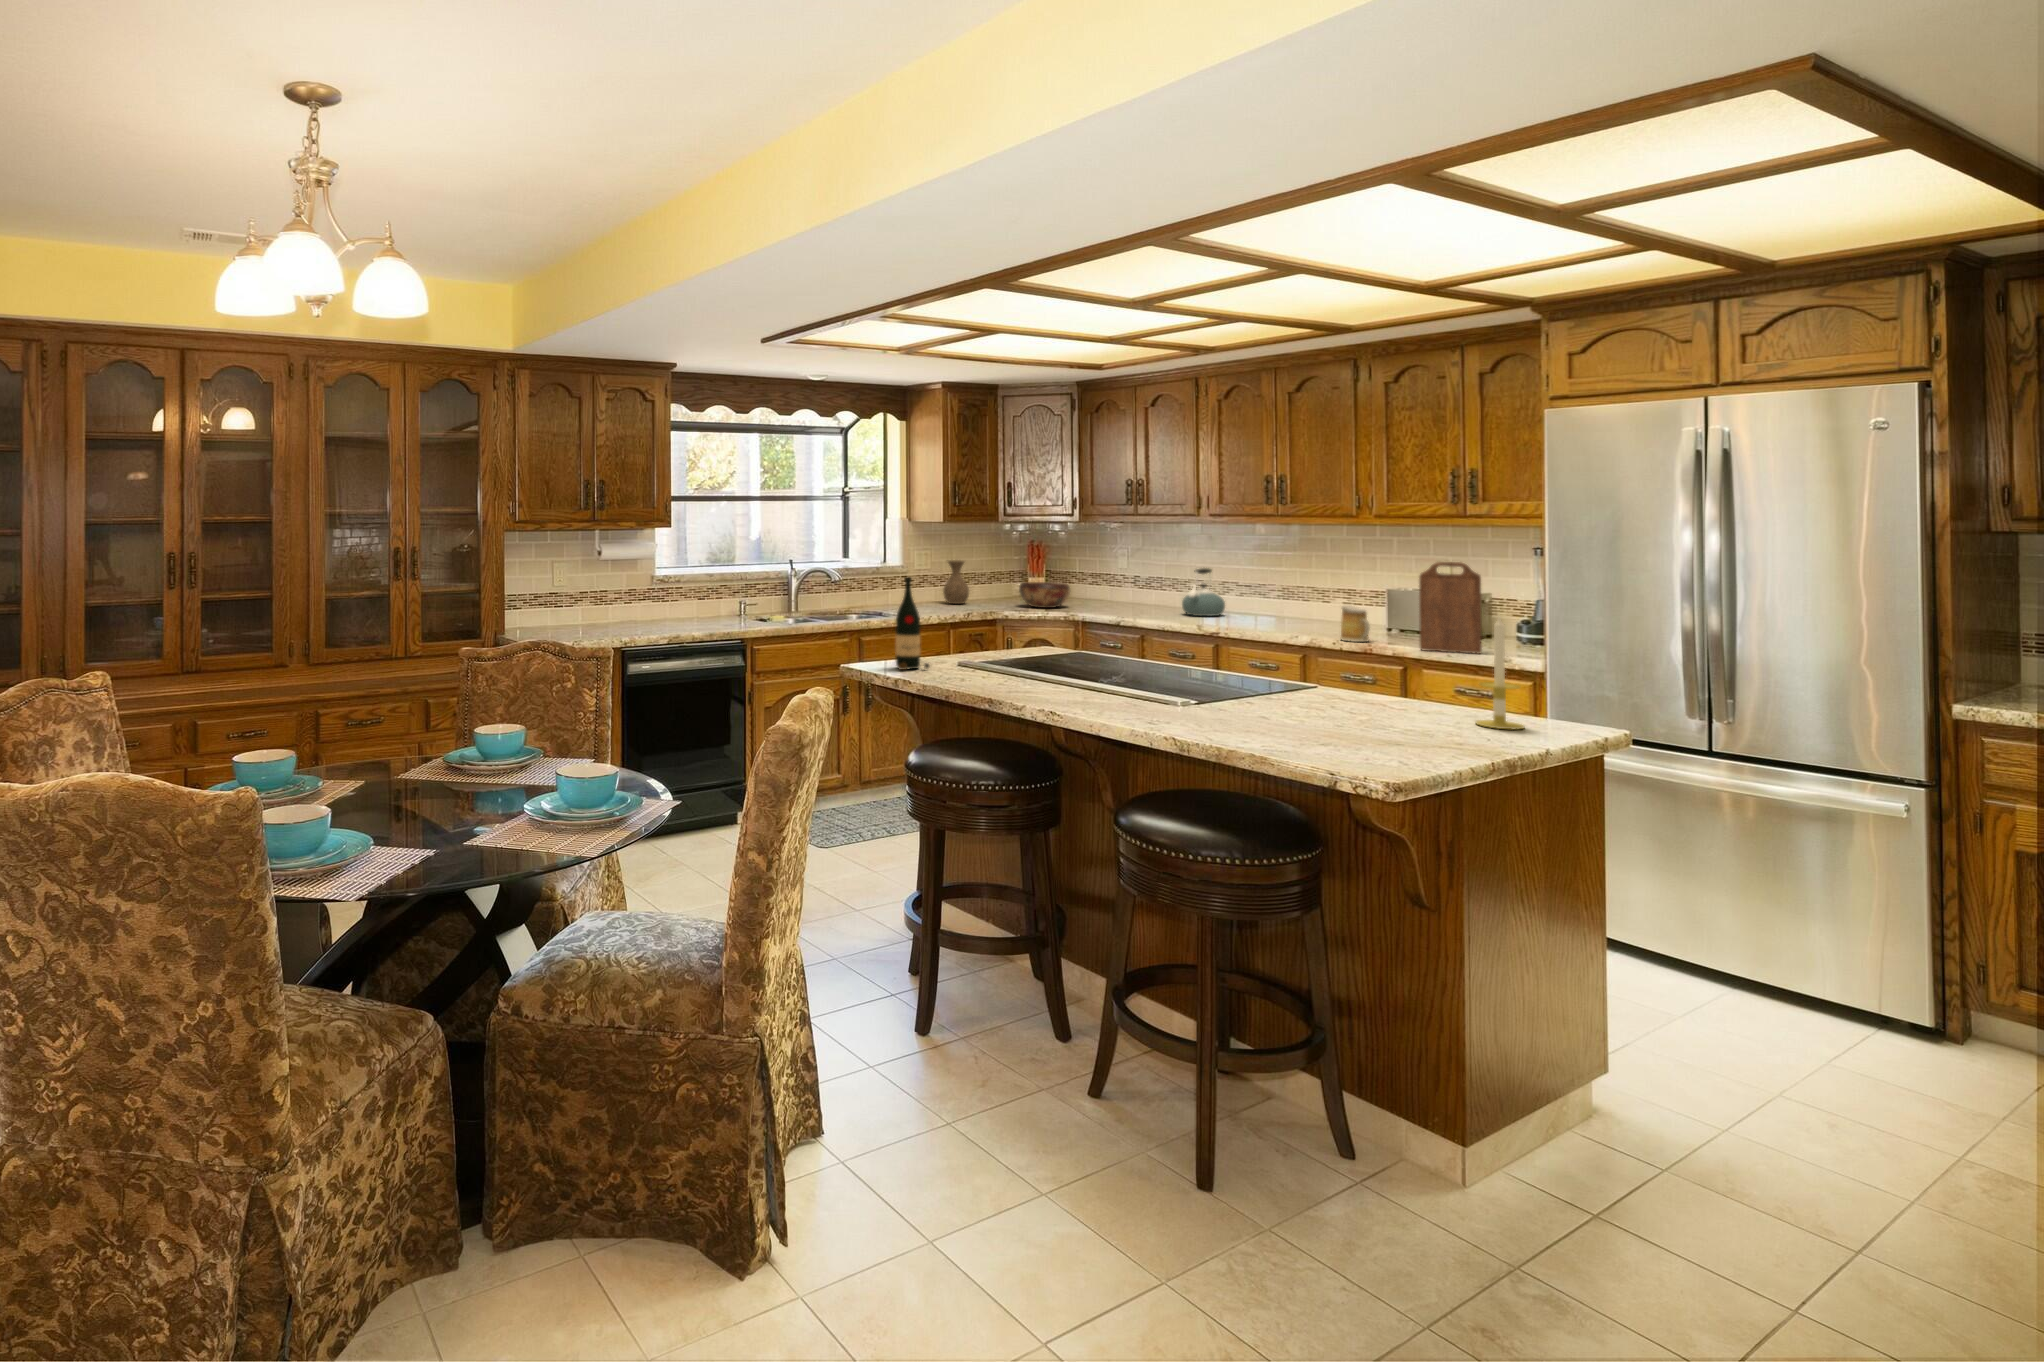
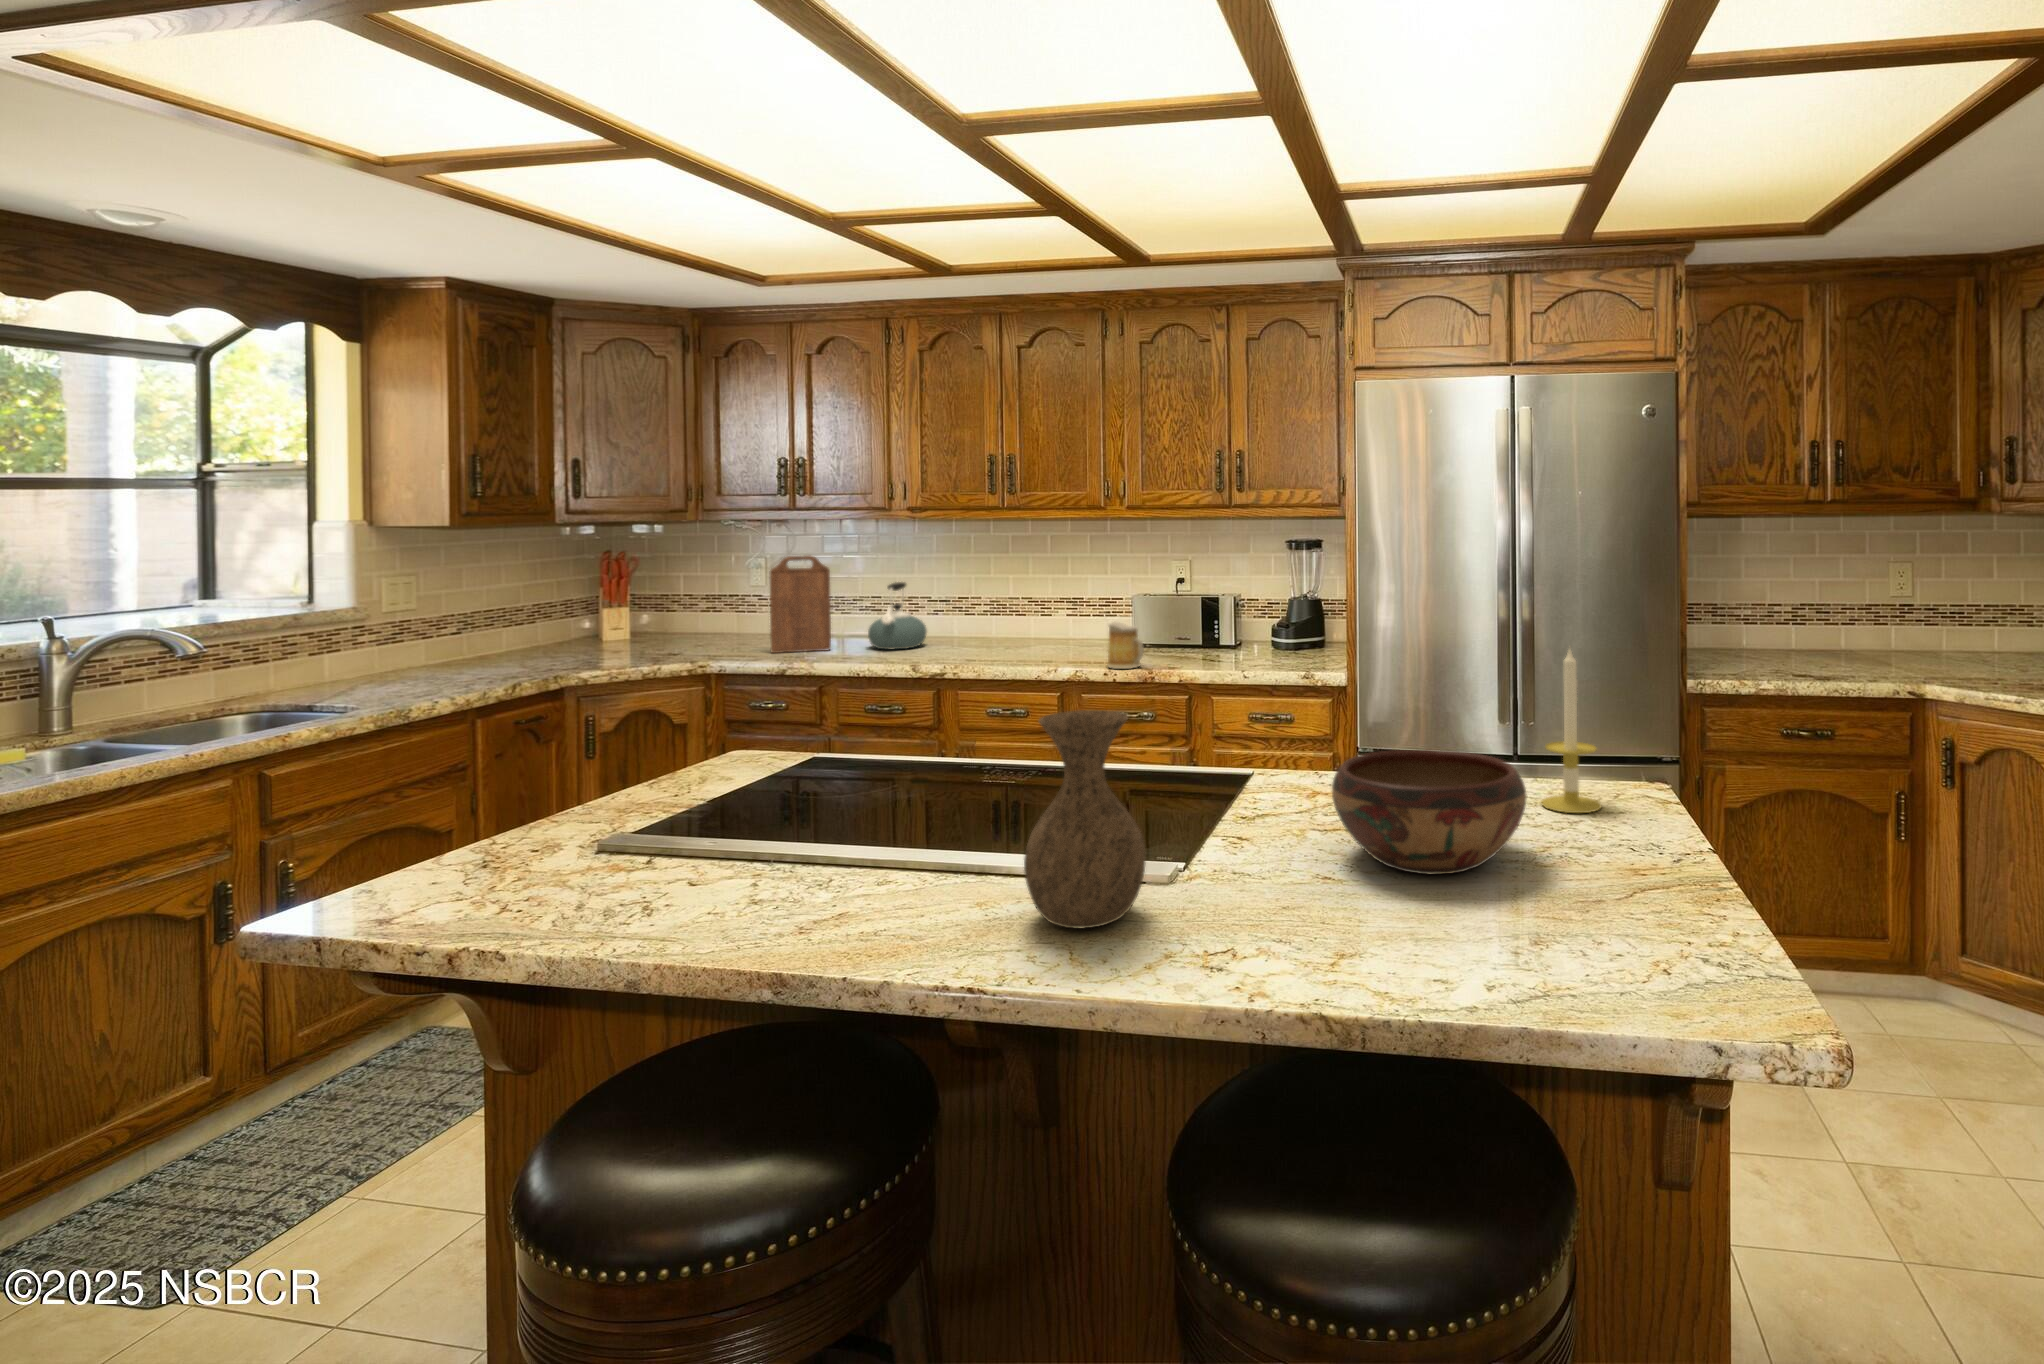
vase: present [943,560,969,604] -> present [1024,710,1145,929]
cutting board: present [1419,562,1482,654] -> present [770,555,831,653]
wine bottle: present [896,577,929,670] -> none [440,669,548,911]
decorative bowl: present [1019,582,1070,608] -> present [1332,750,1527,874]

